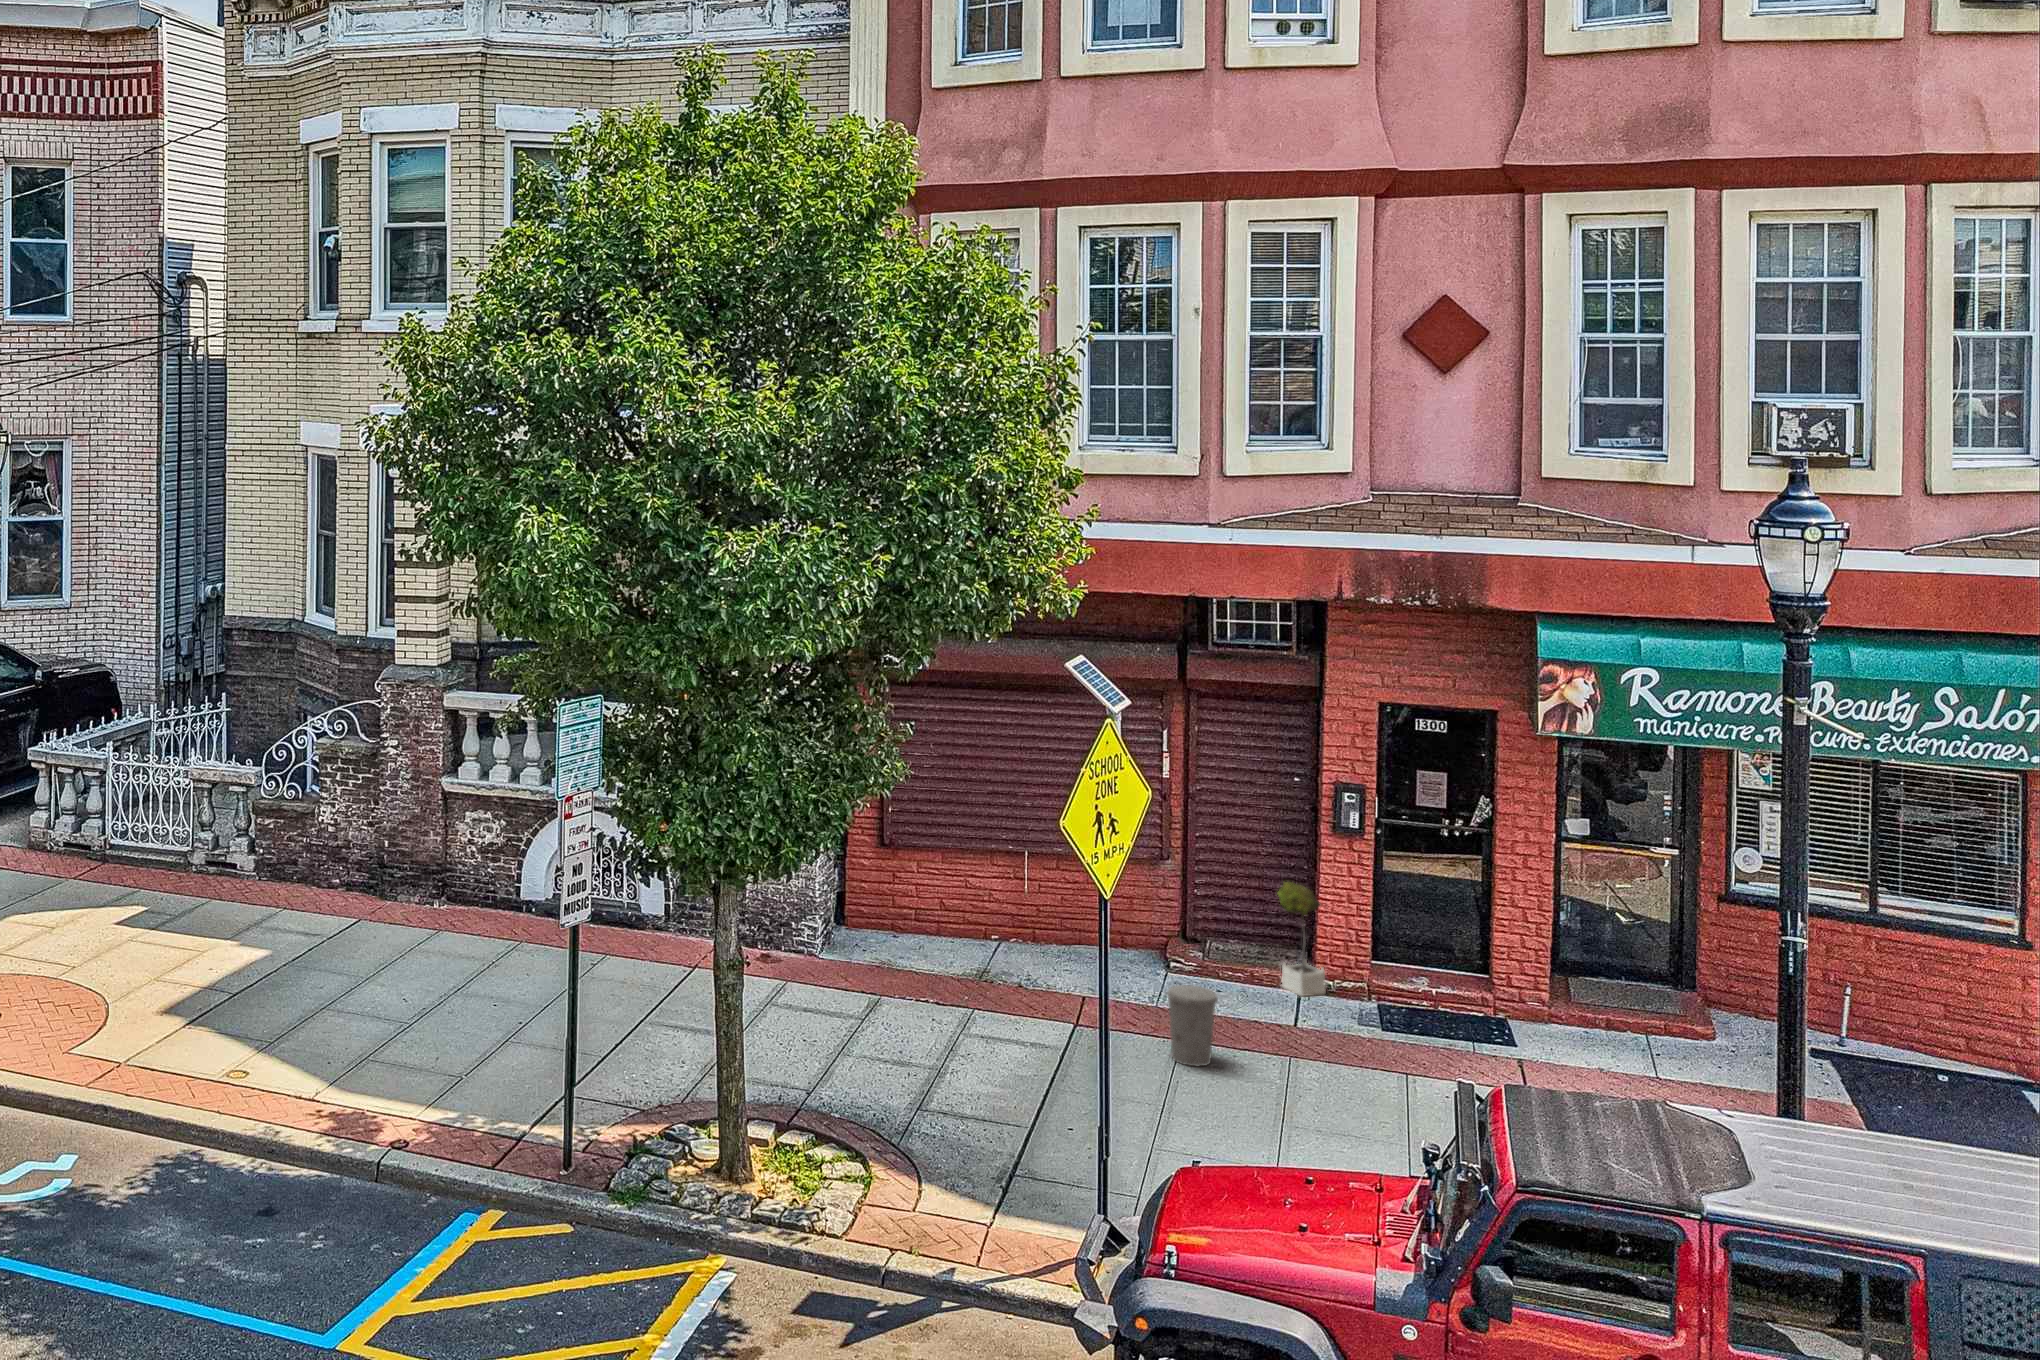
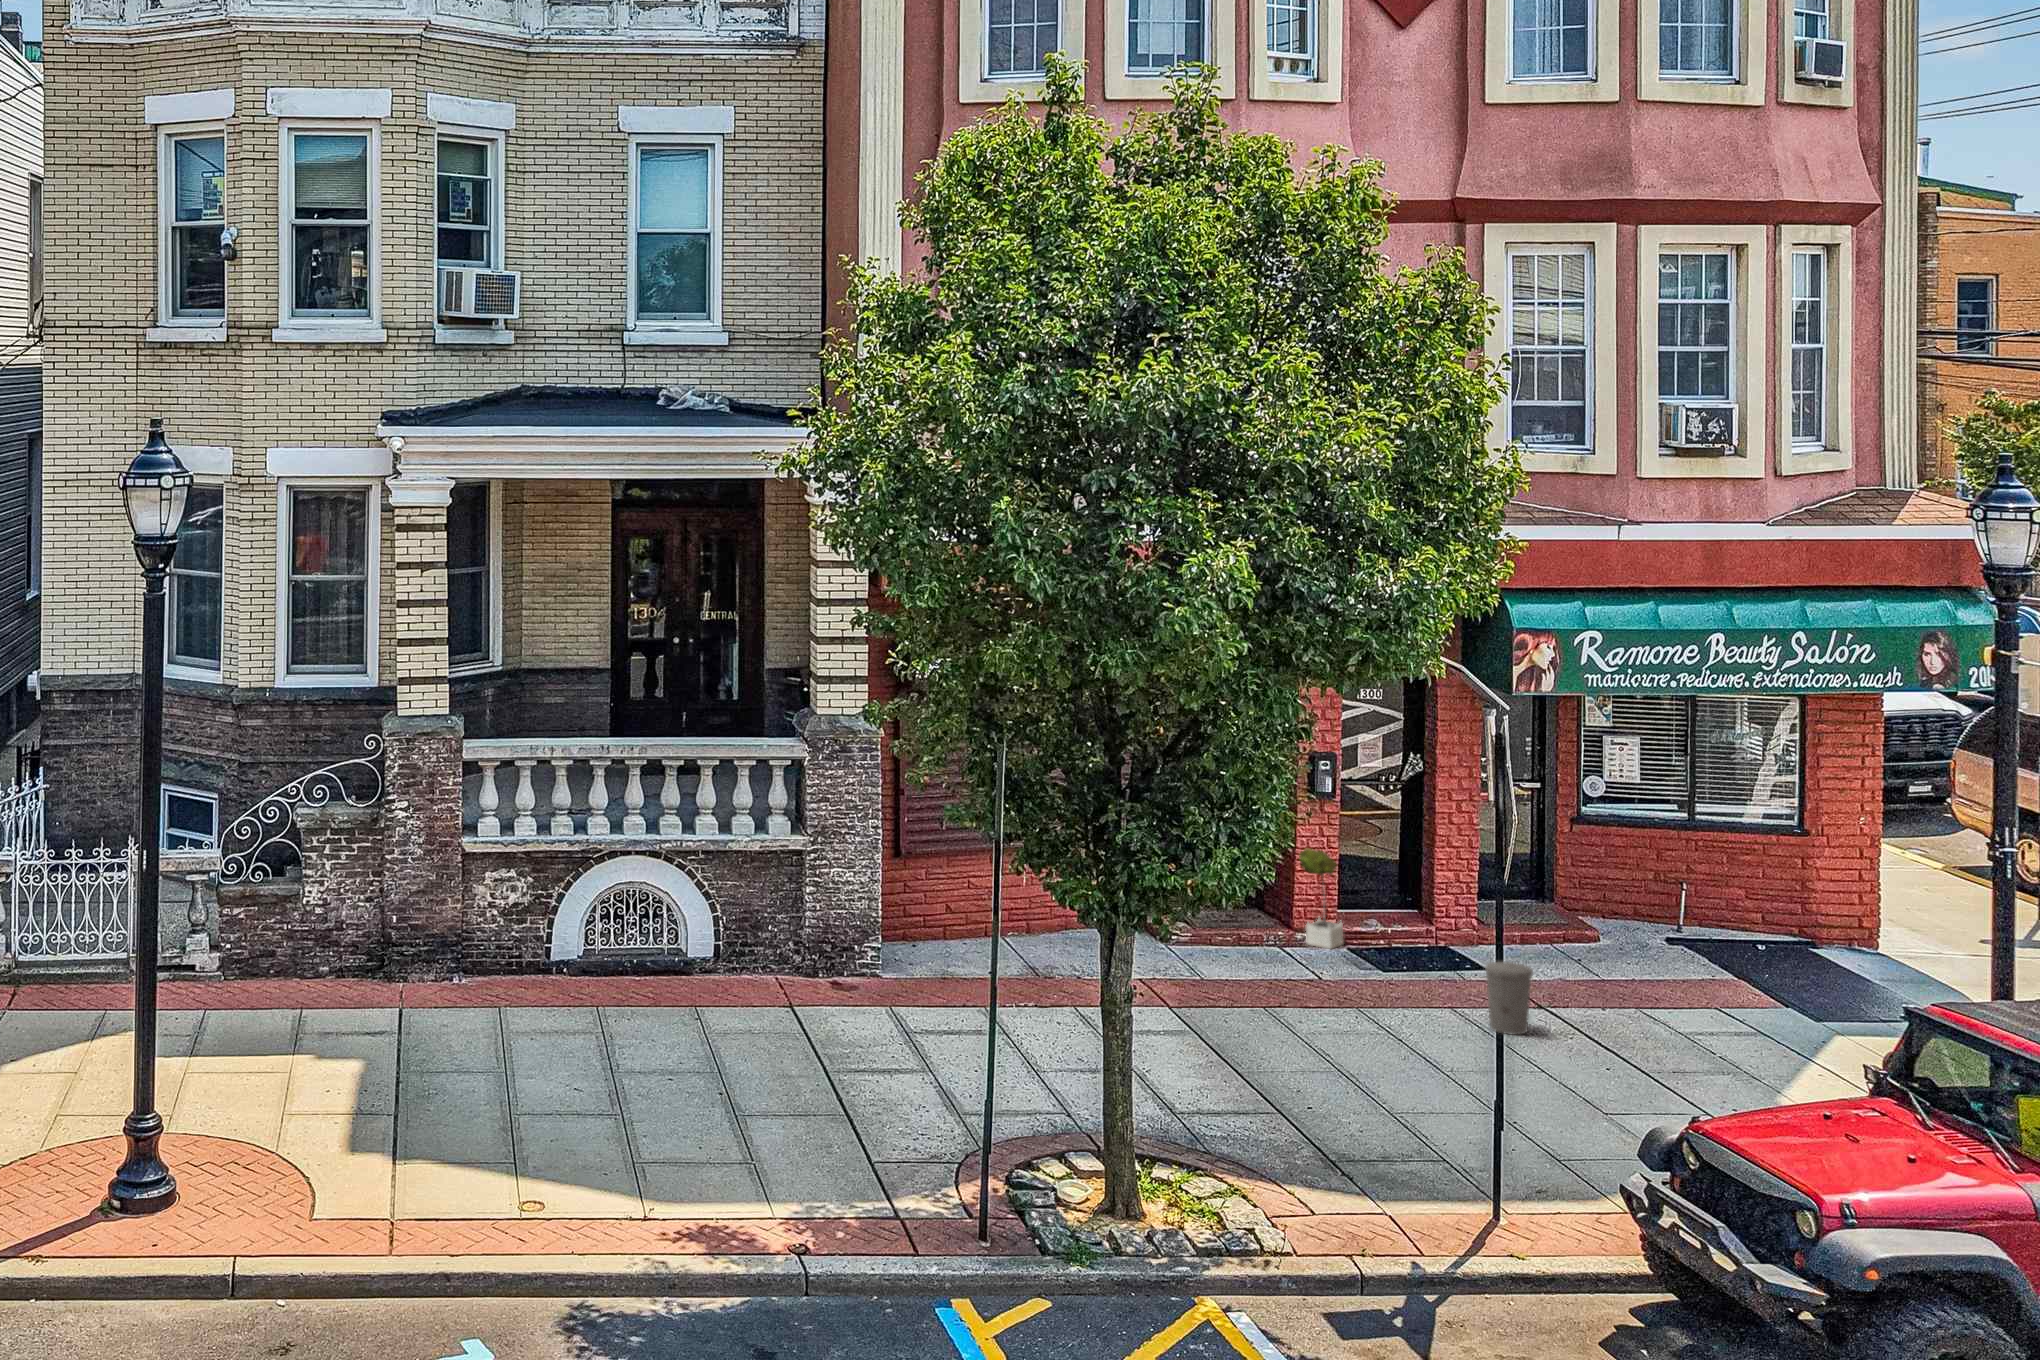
trash can: present [1167,985,1218,1066] -> present [1485,962,1533,1035]

